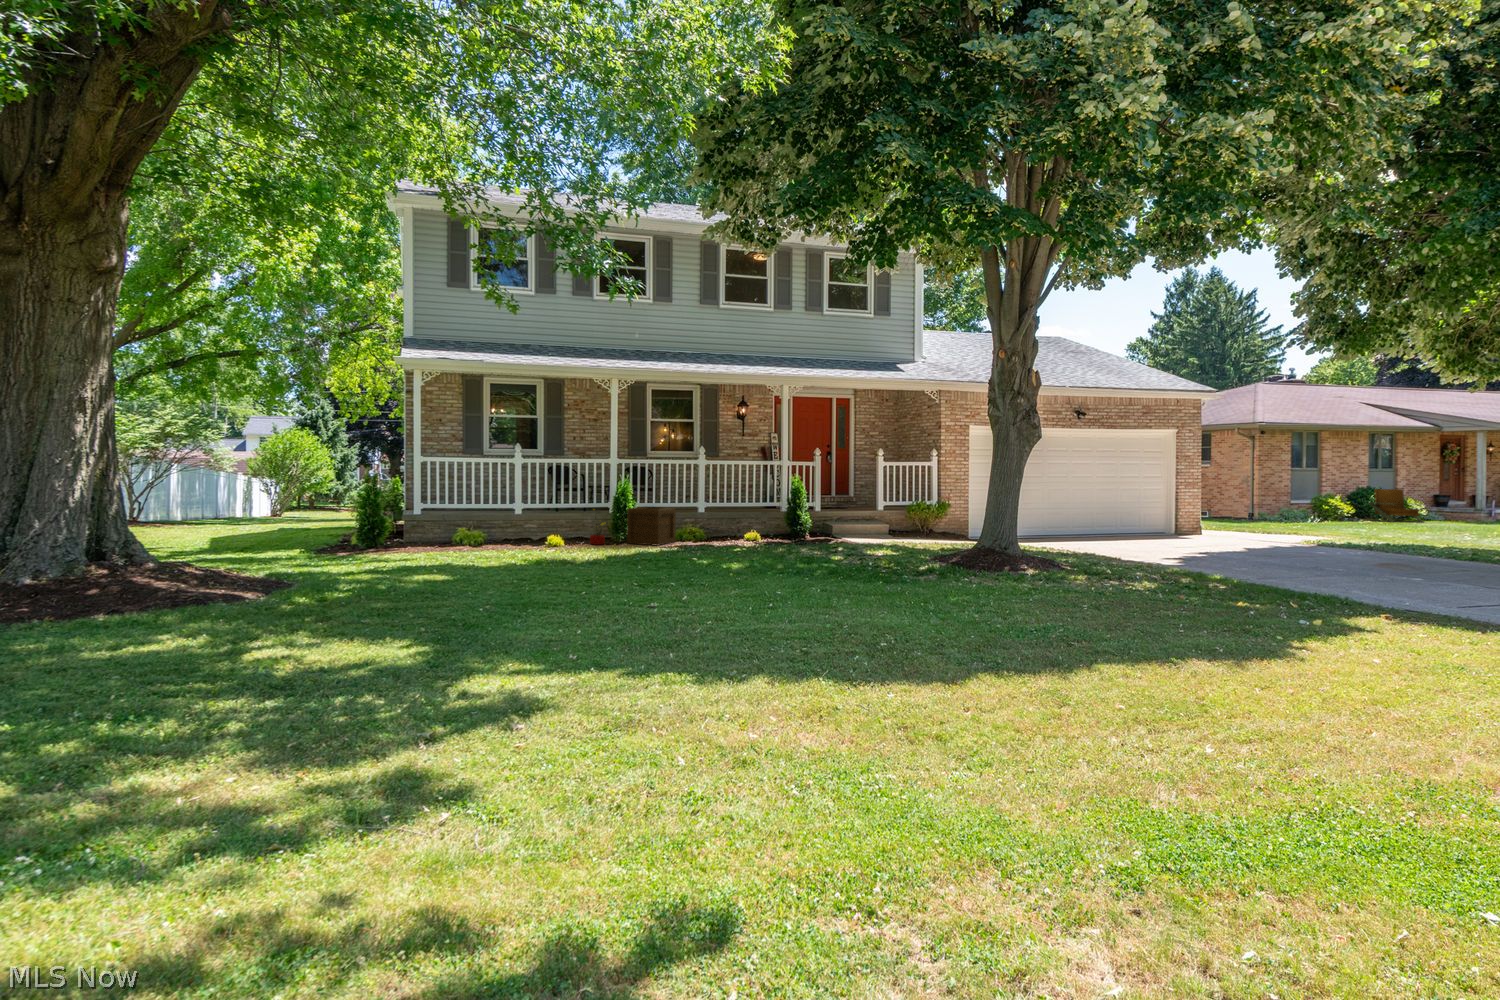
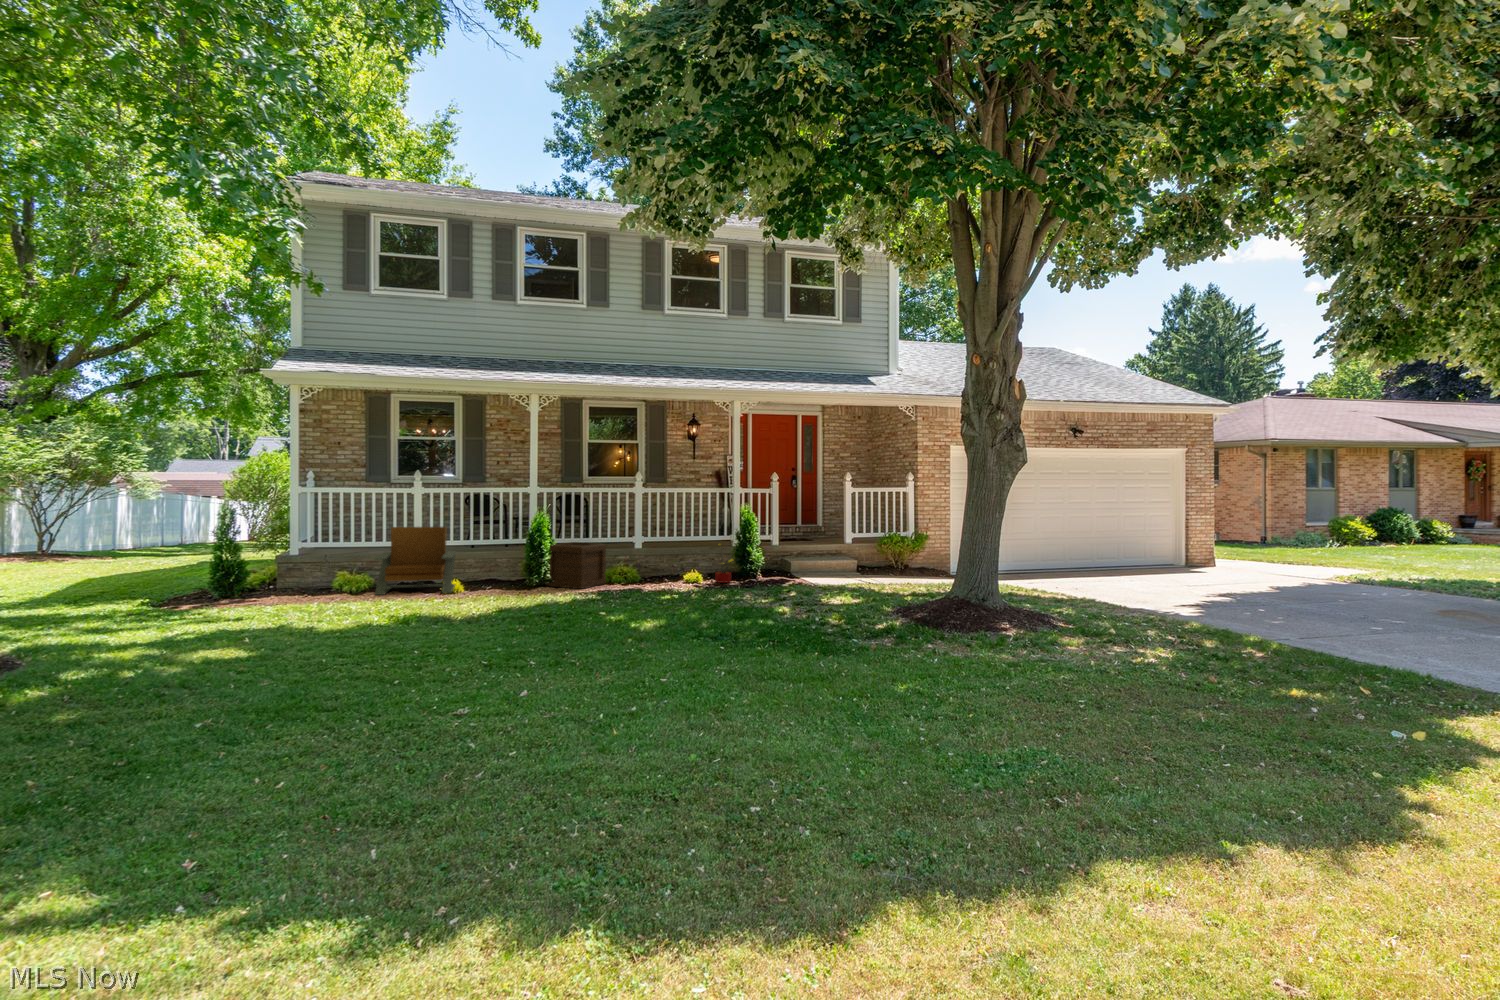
lounge chair: present [1369,489,1423,523] -> present [375,527,456,595]
decorative plant: present [590,511,606,545] -> present [715,548,734,583]

